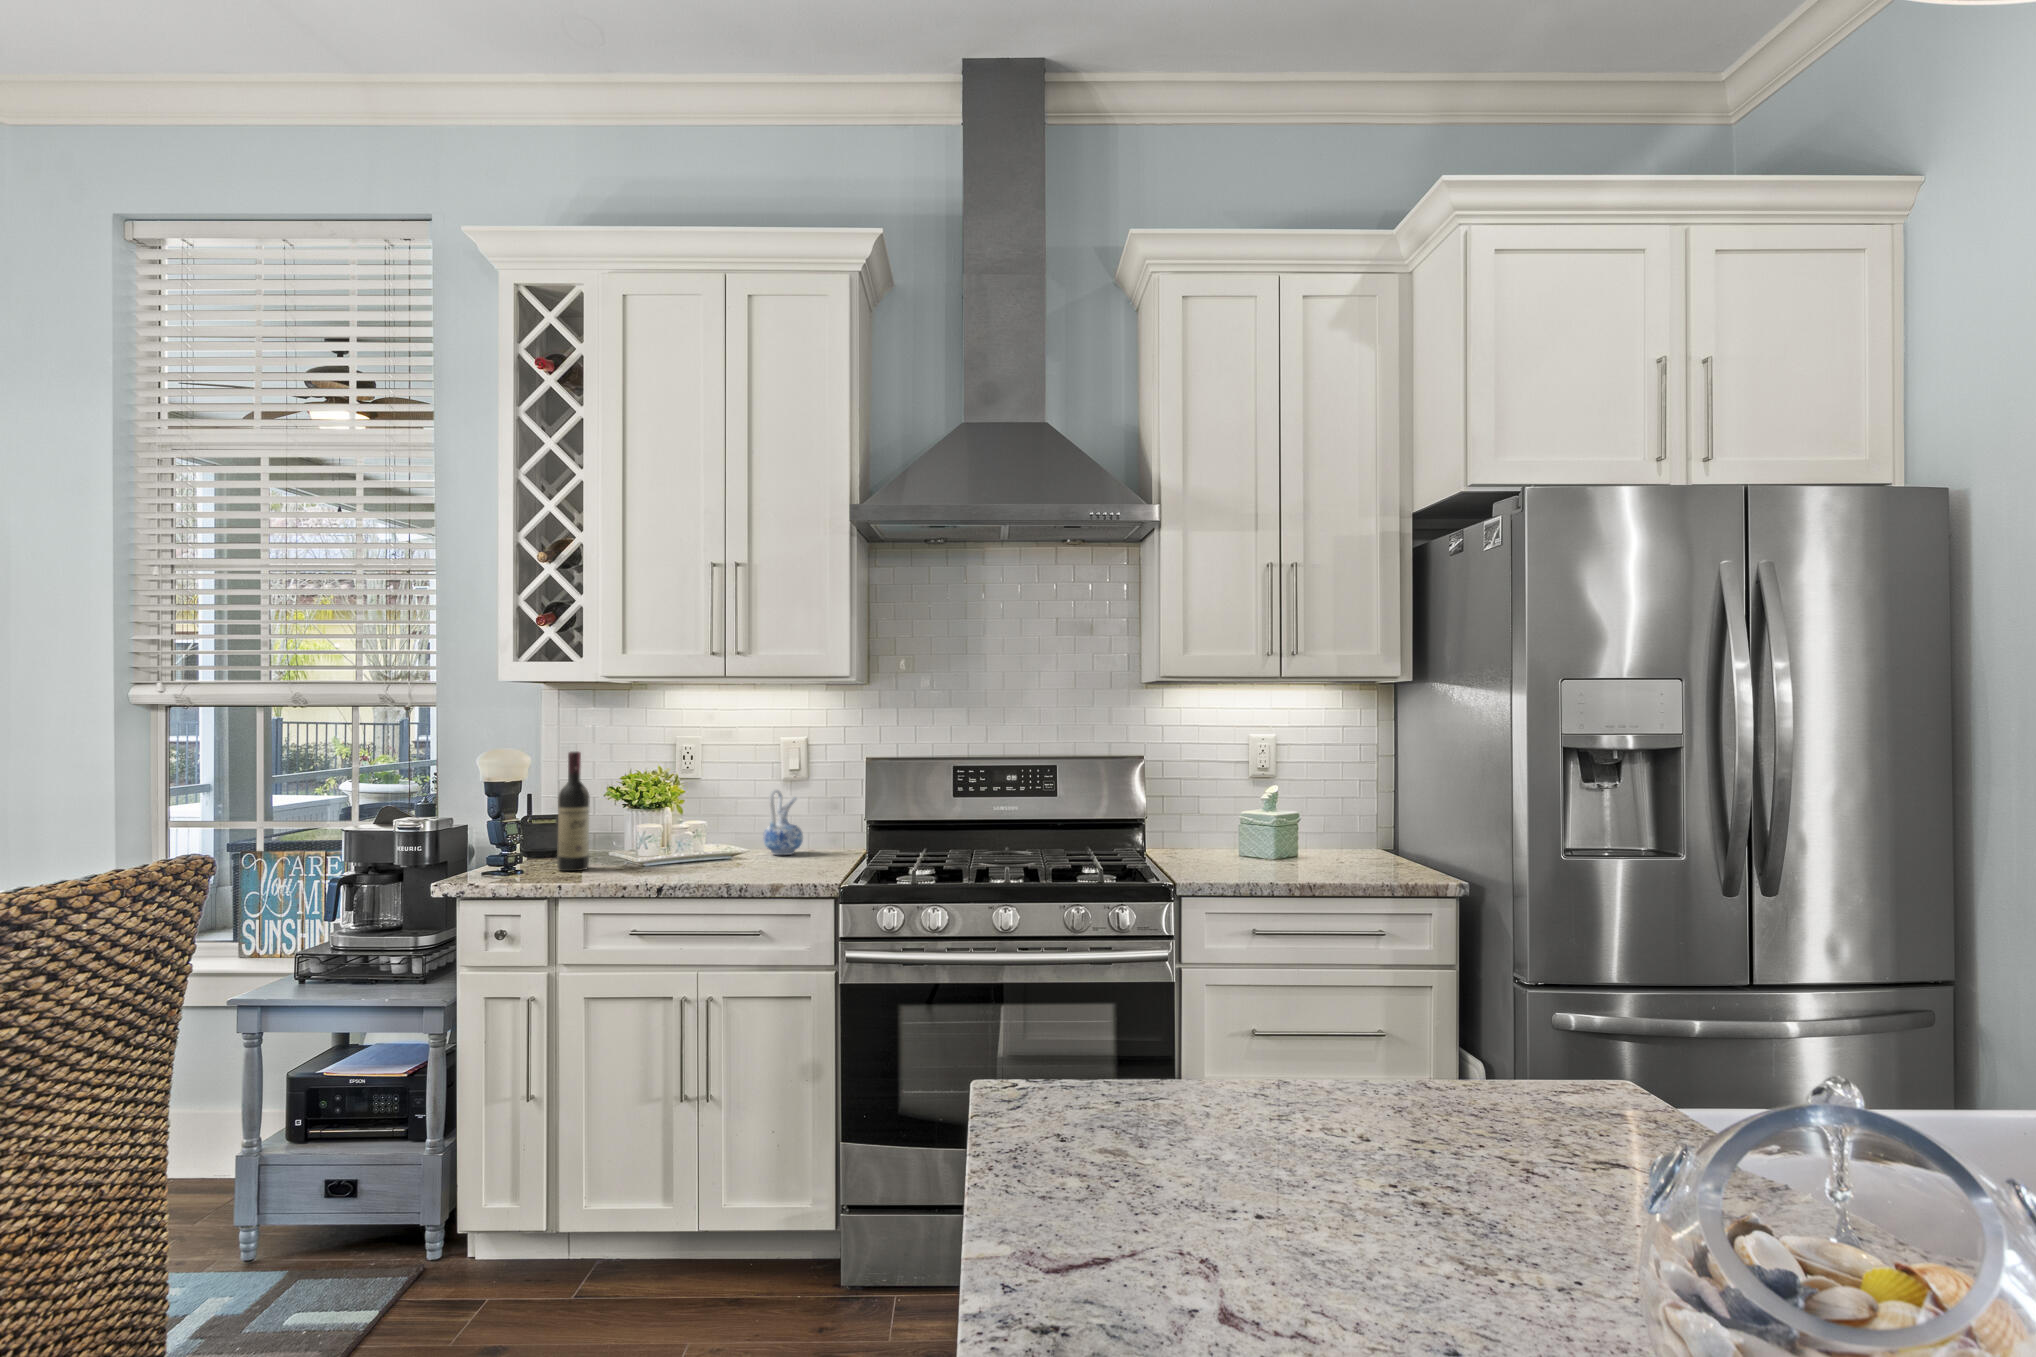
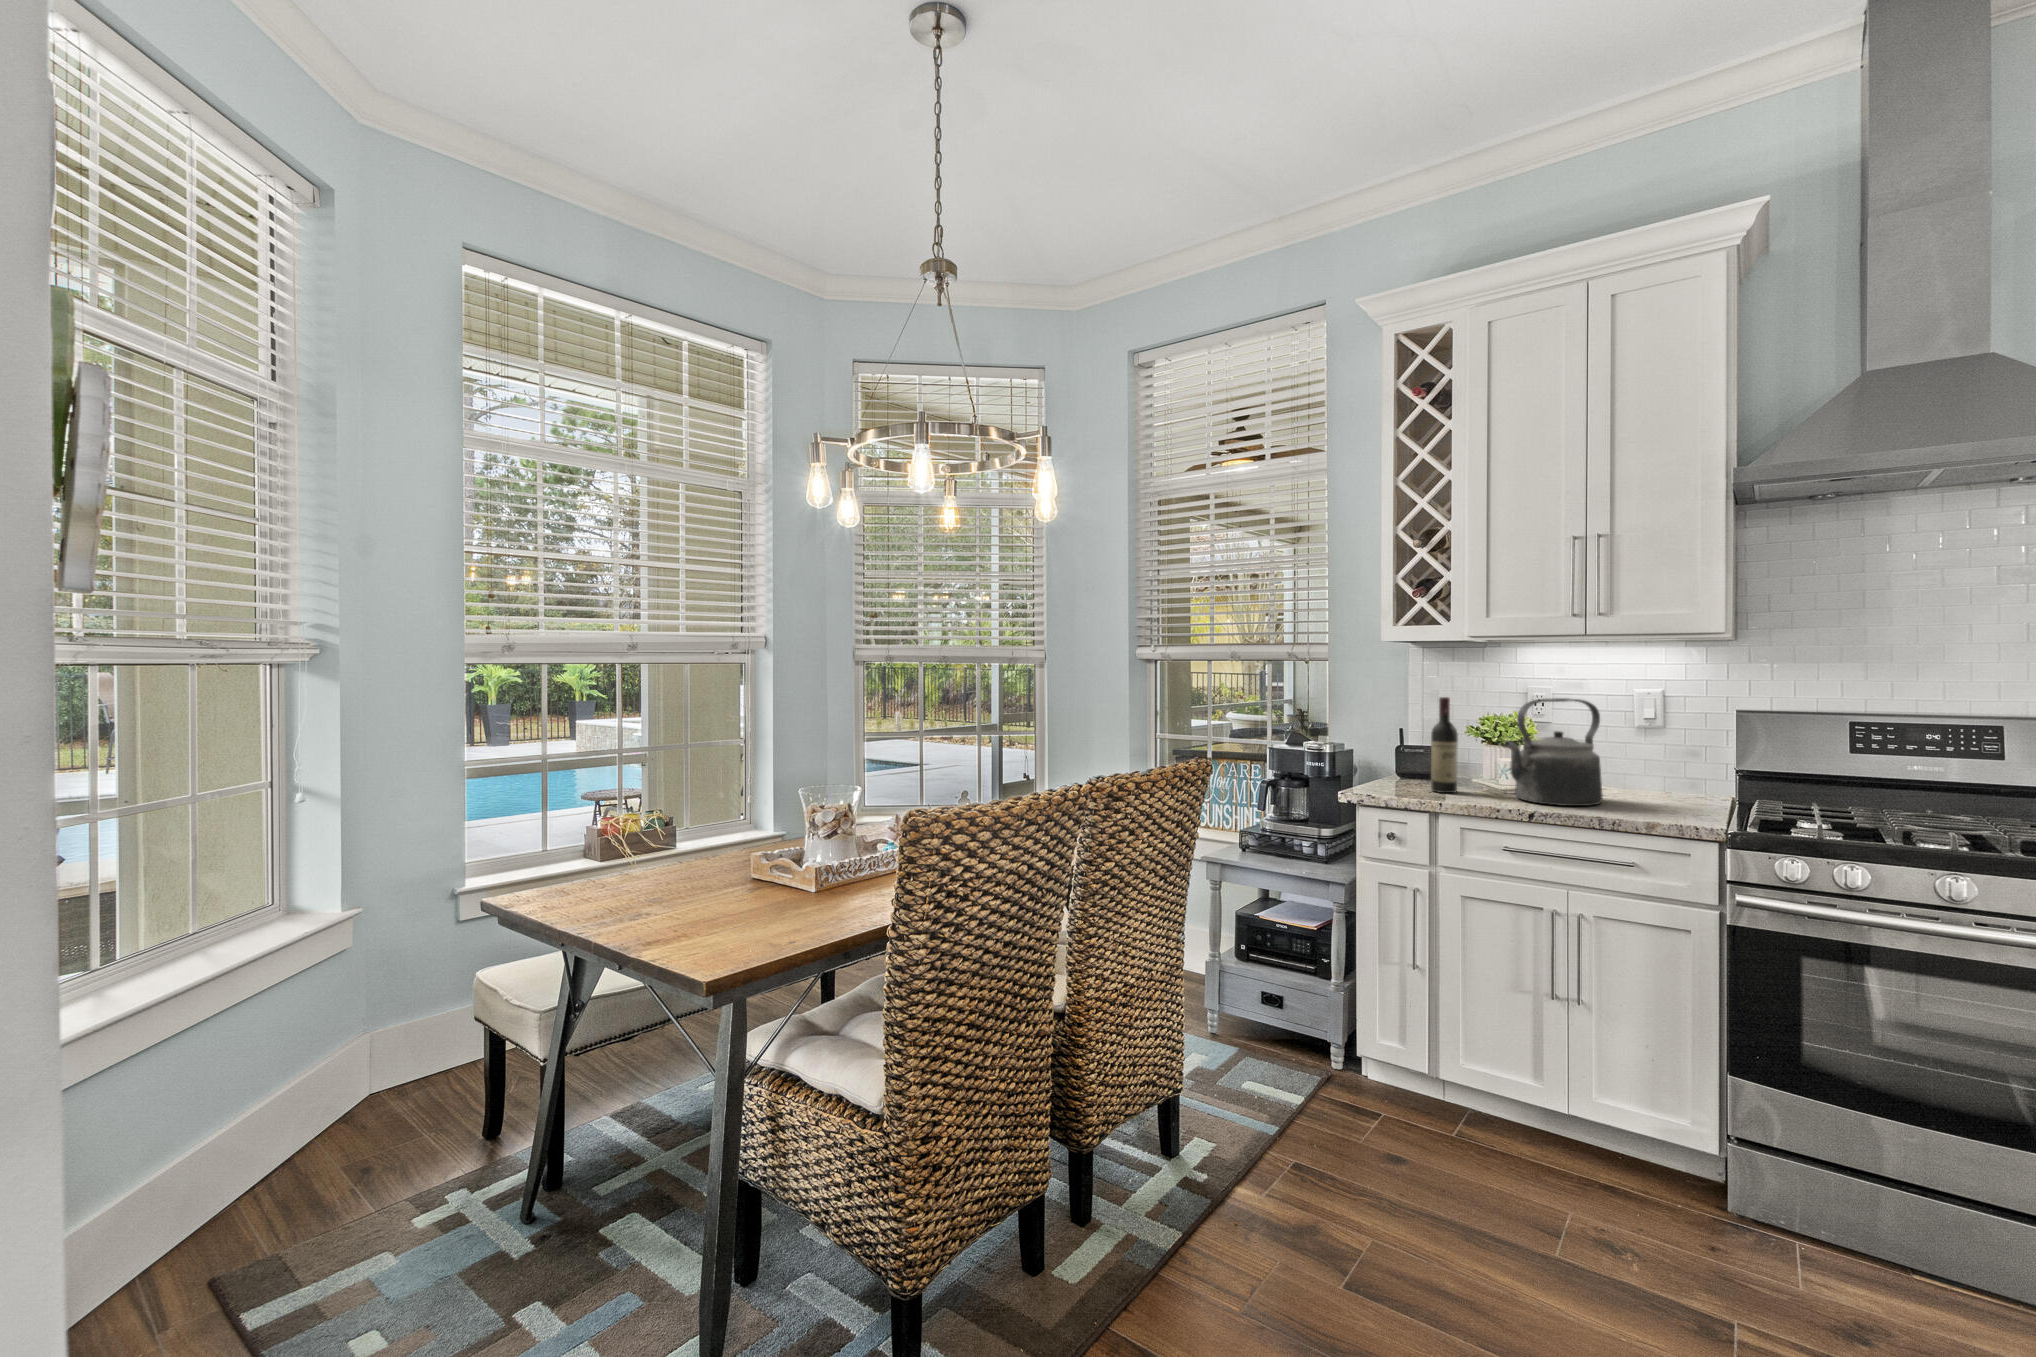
kettle: none [640,750,740,873] -> present [1505,698,1603,806]
ceramic pitcher: present [763,790,803,855] -> none [1625,737,1670,798]

